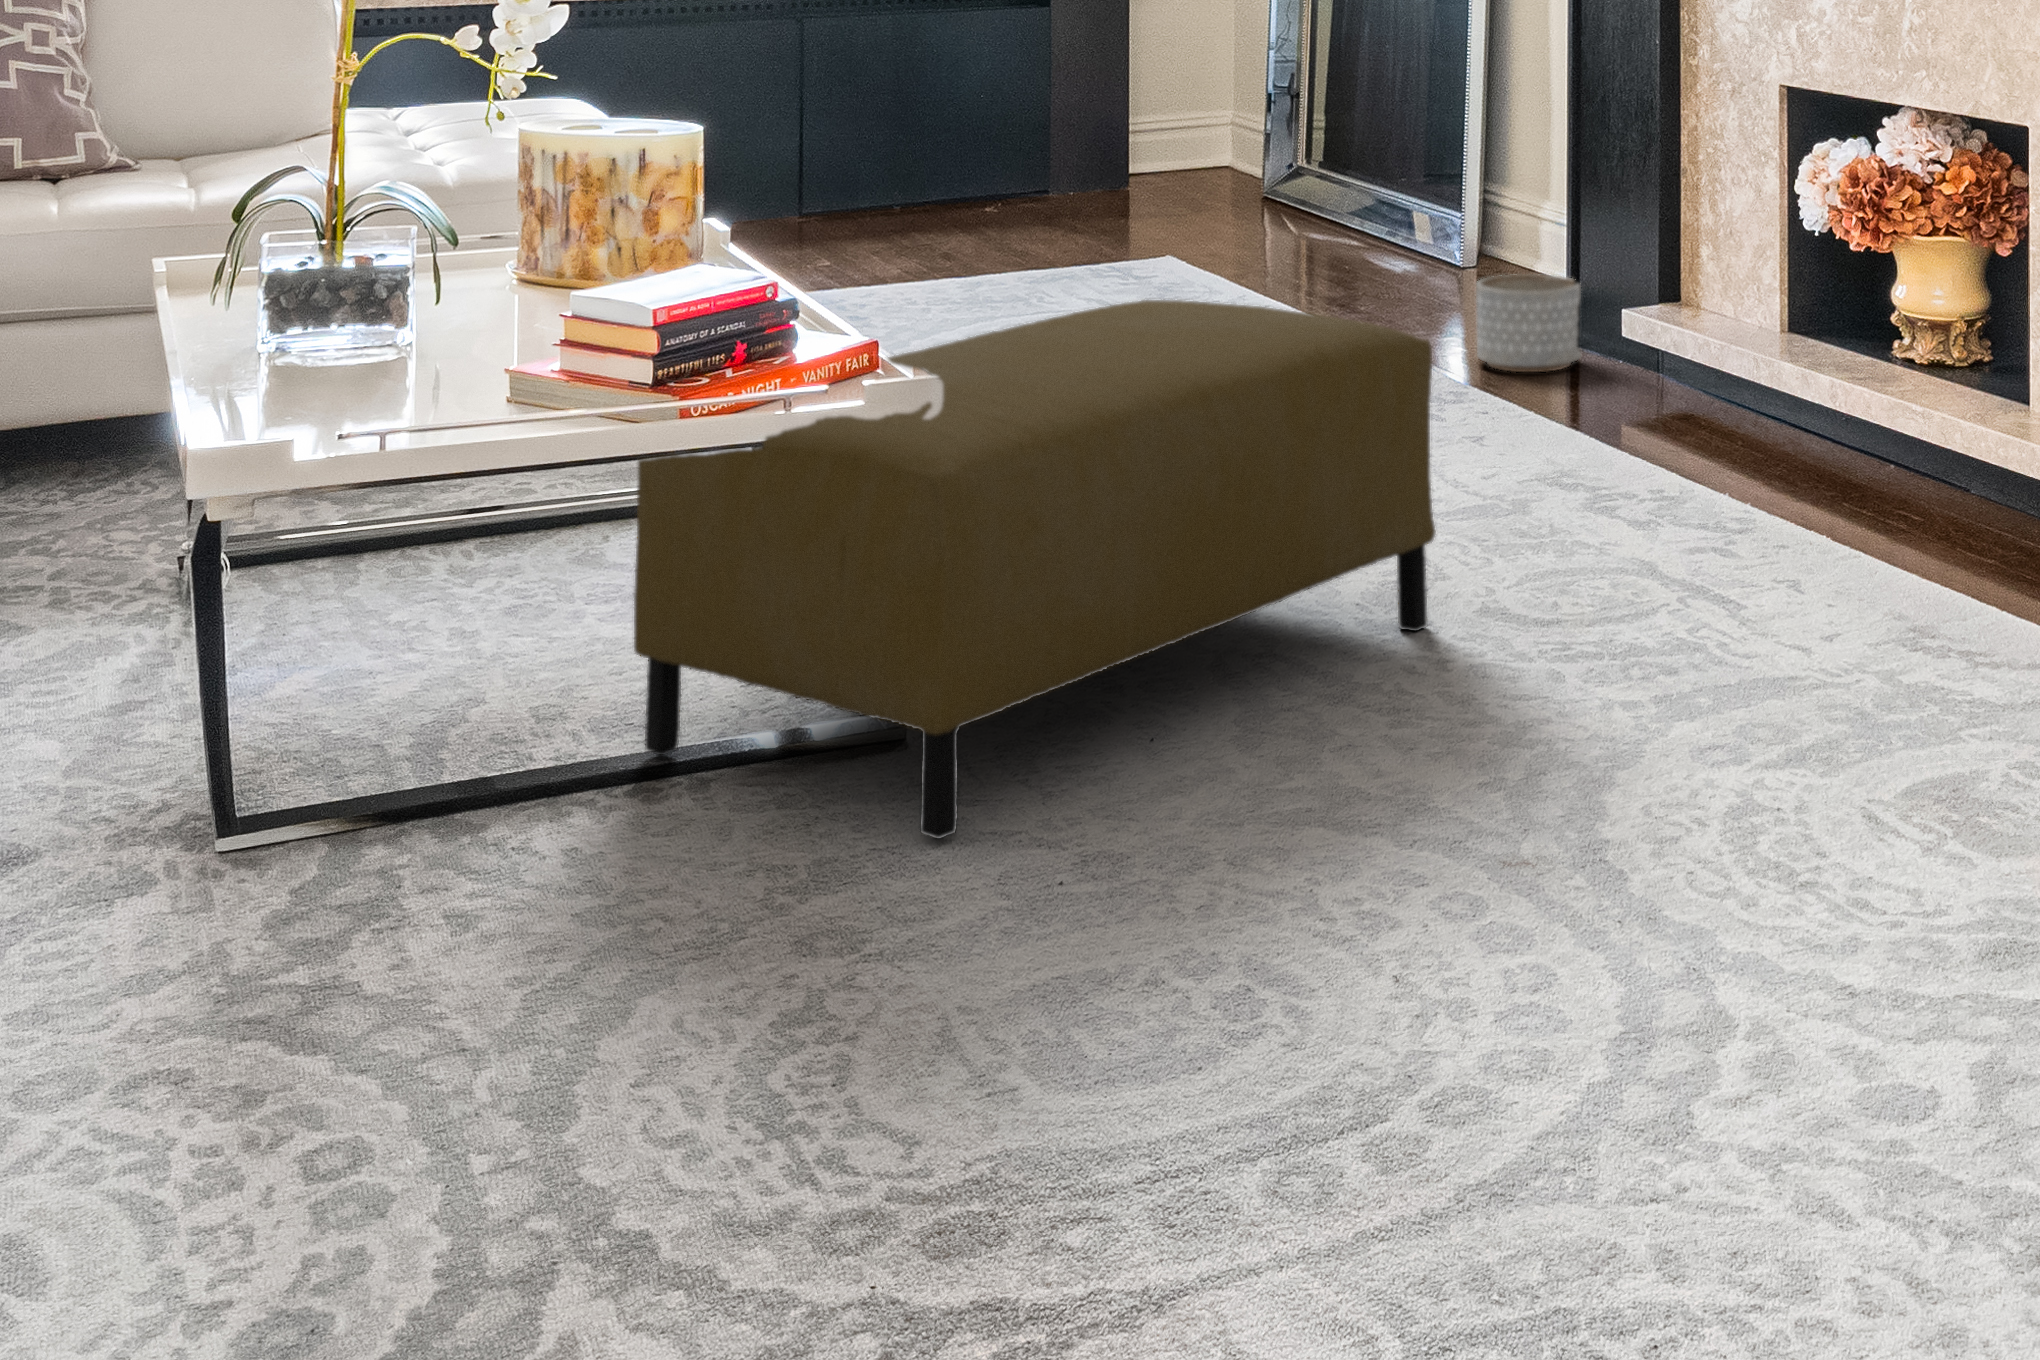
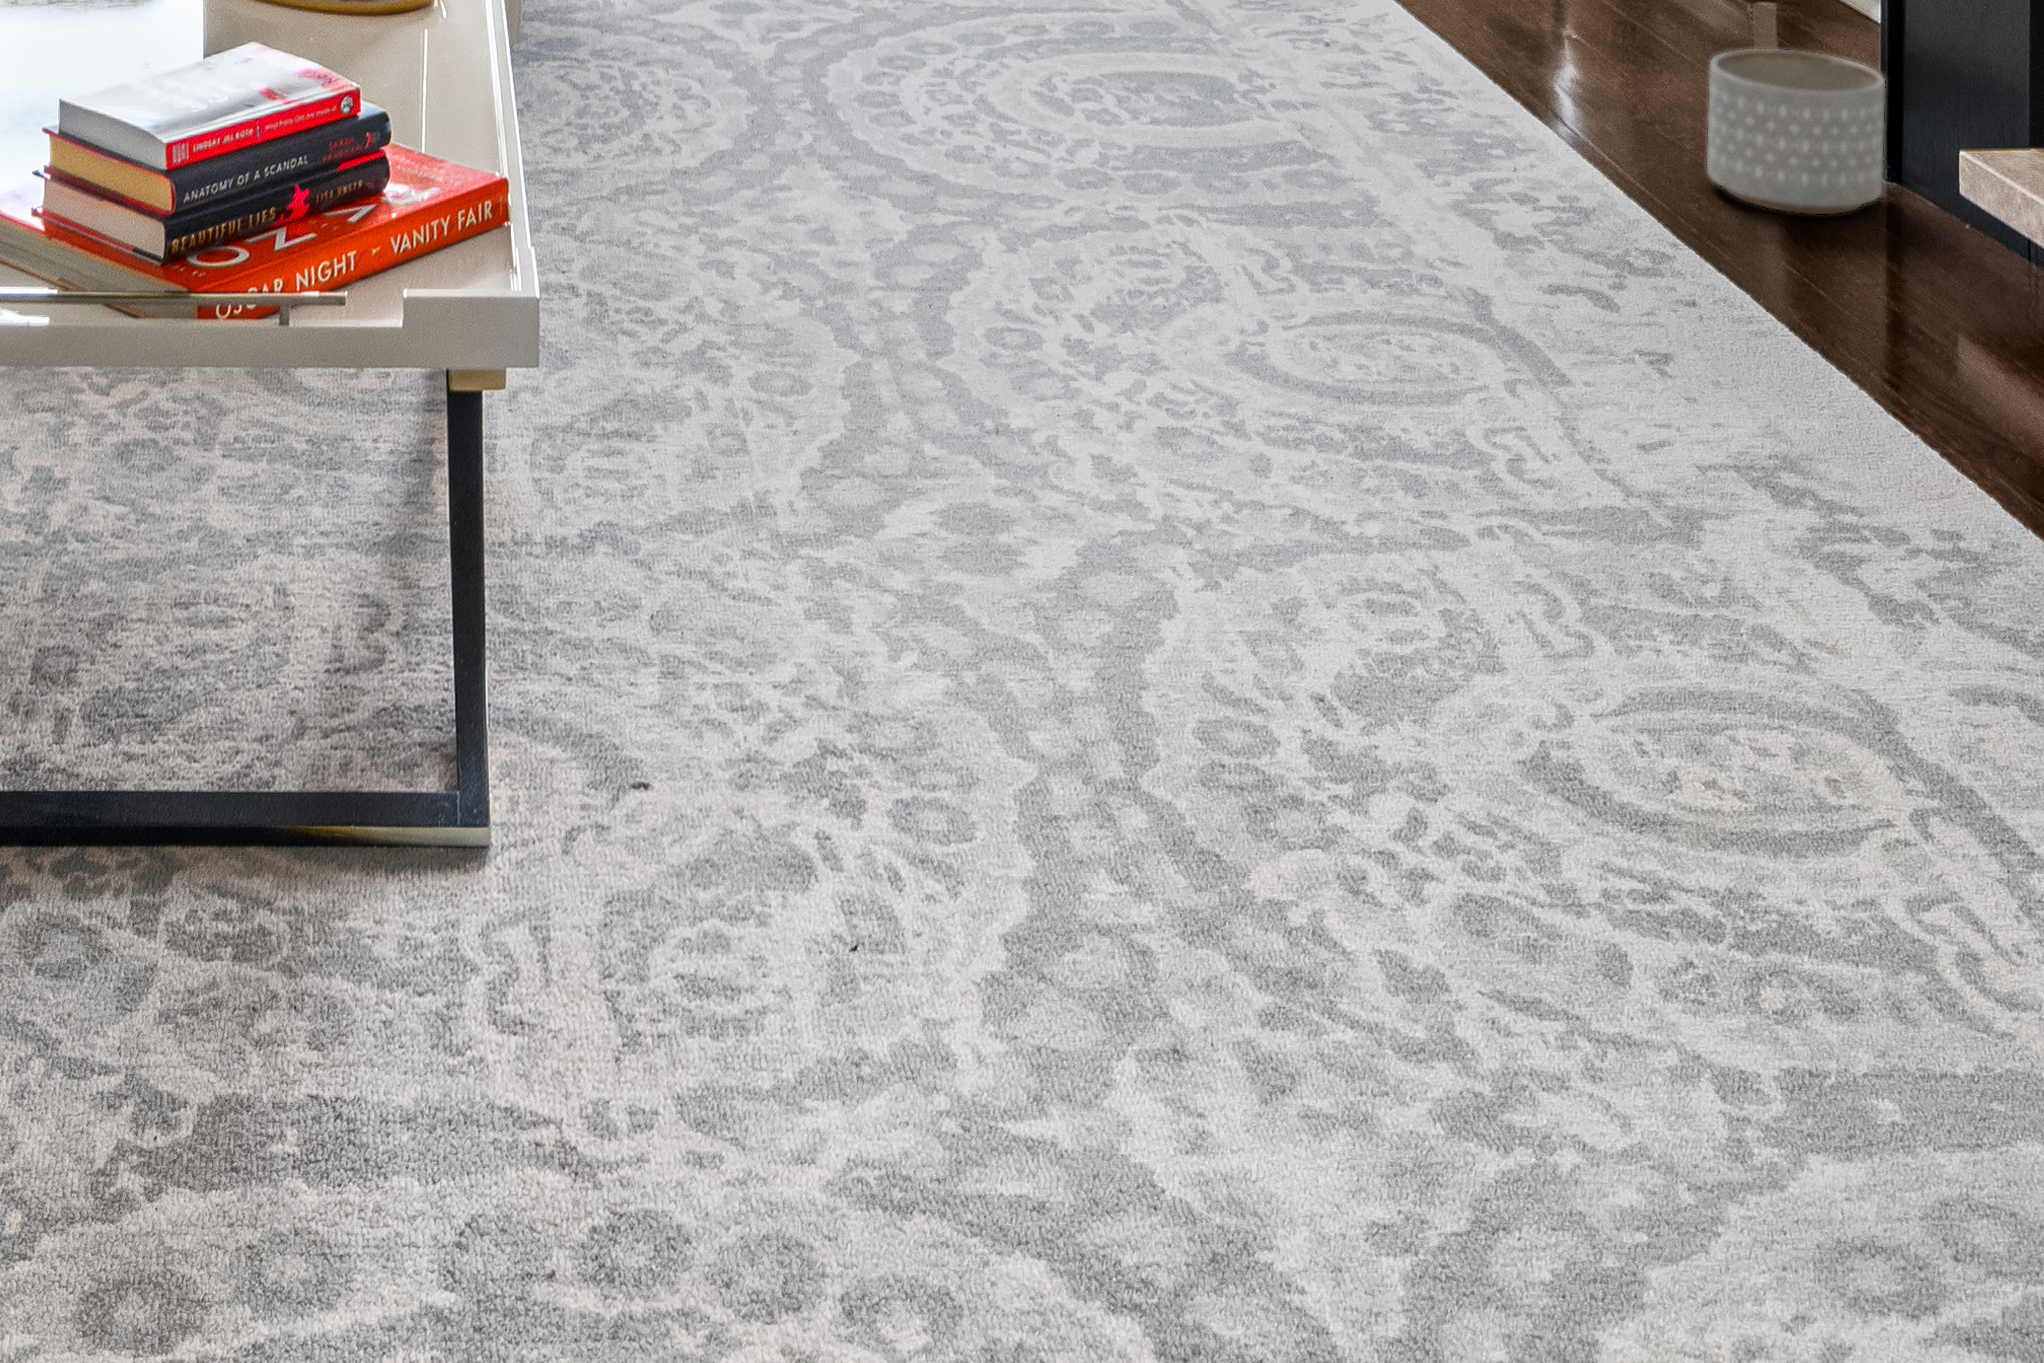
ottoman: present [634,300,1436,839] -> none [129,142,1476,1136]

